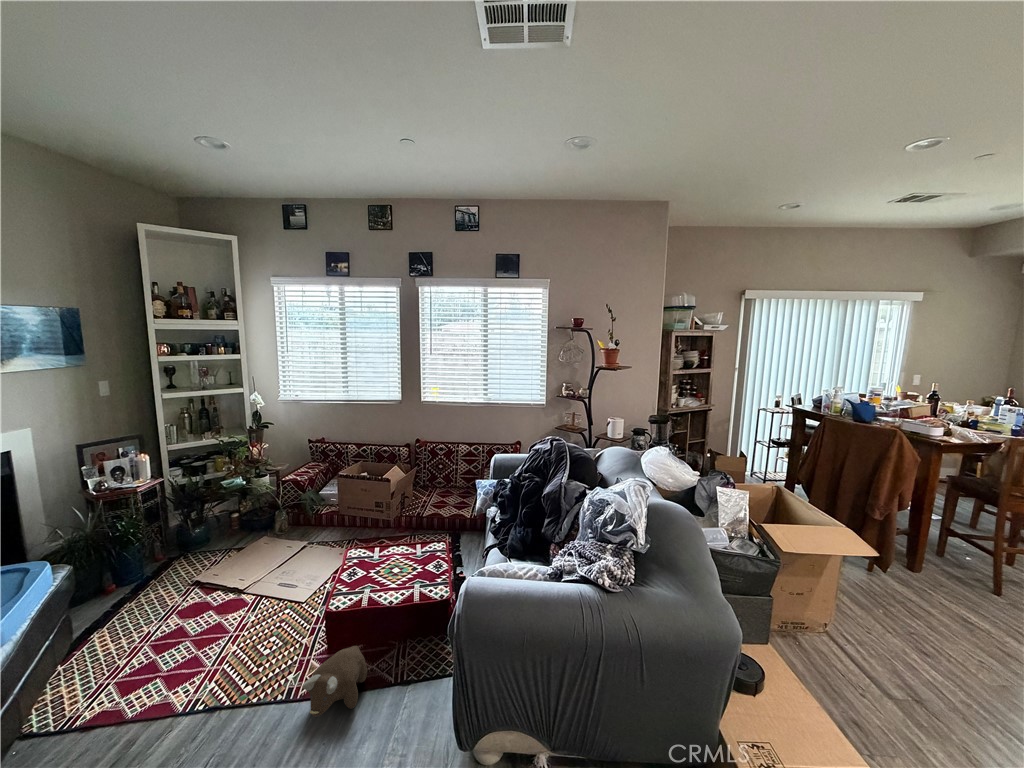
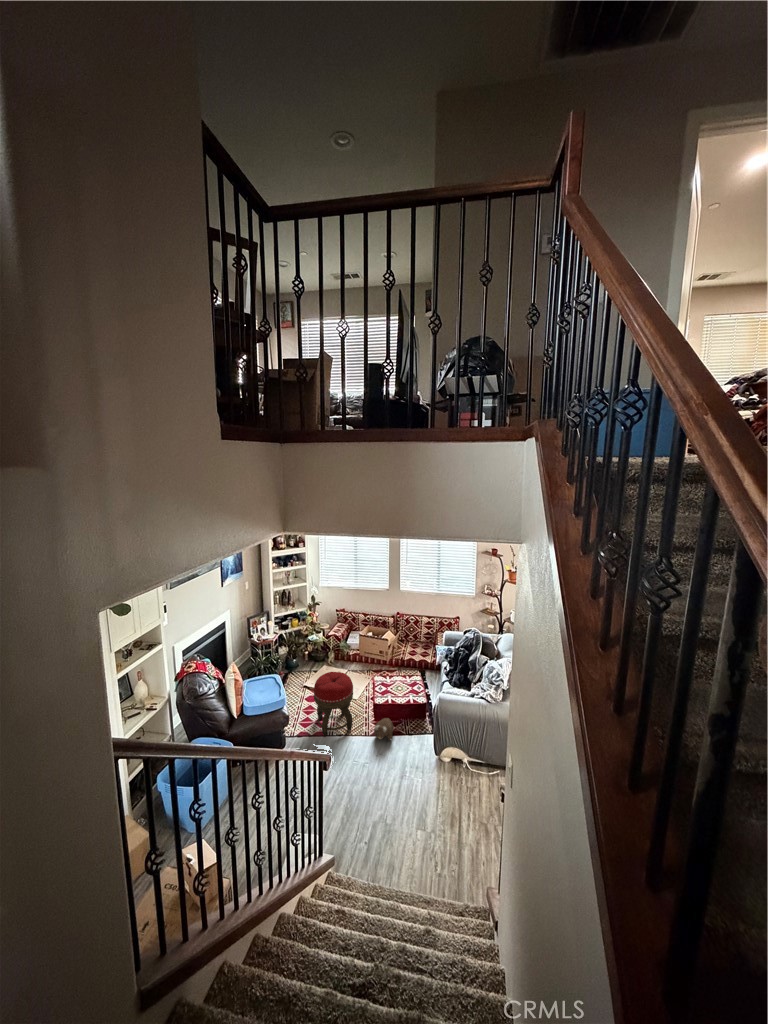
footstool: none [140,544,271,721] -> present [314,672,353,736]

